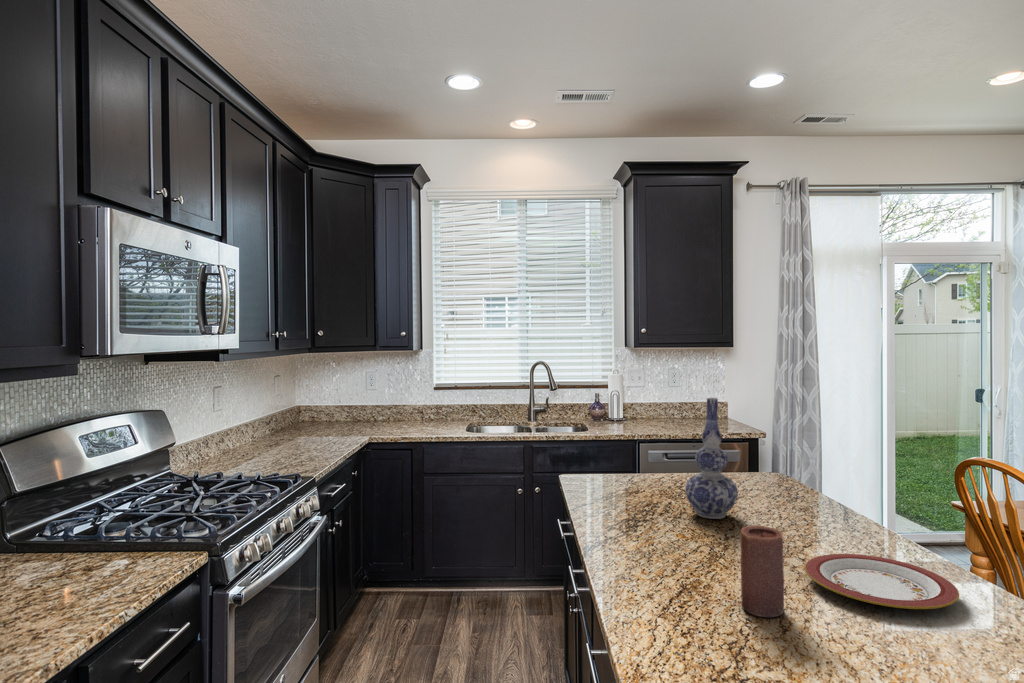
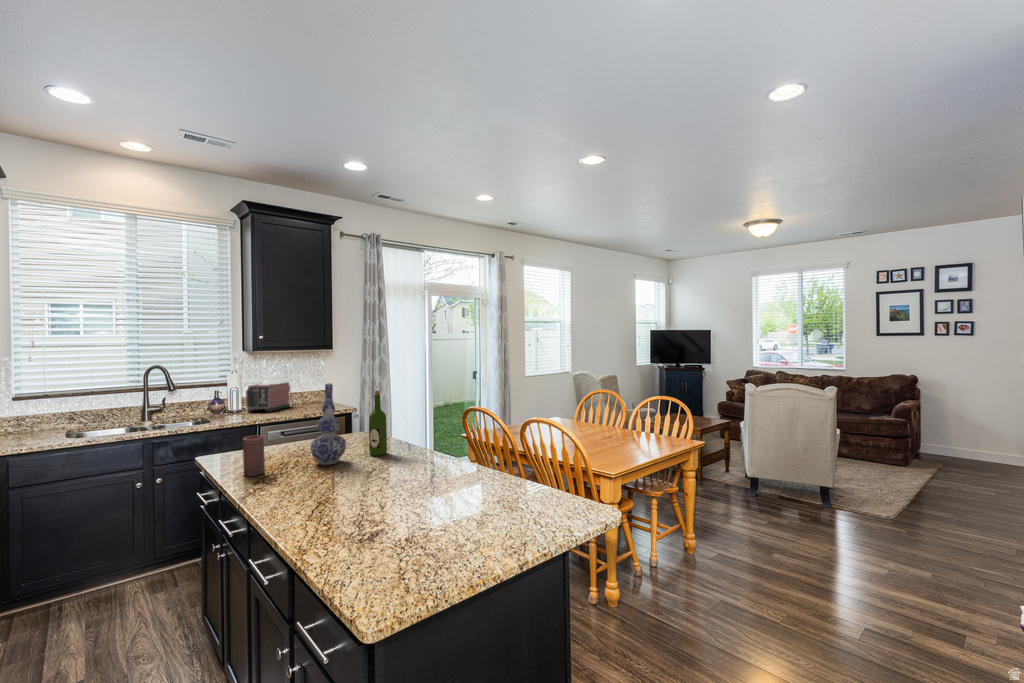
toaster: none [628,387,679,424] -> present [246,382,290,412]
wine bottle: none [776,414,805,519] -> present [369,391,387,456]
candle: present [741,526,784,617] -> present [243,435,265,476]
plate: present [805,554,959,609] -> none [390,463,461,485]

